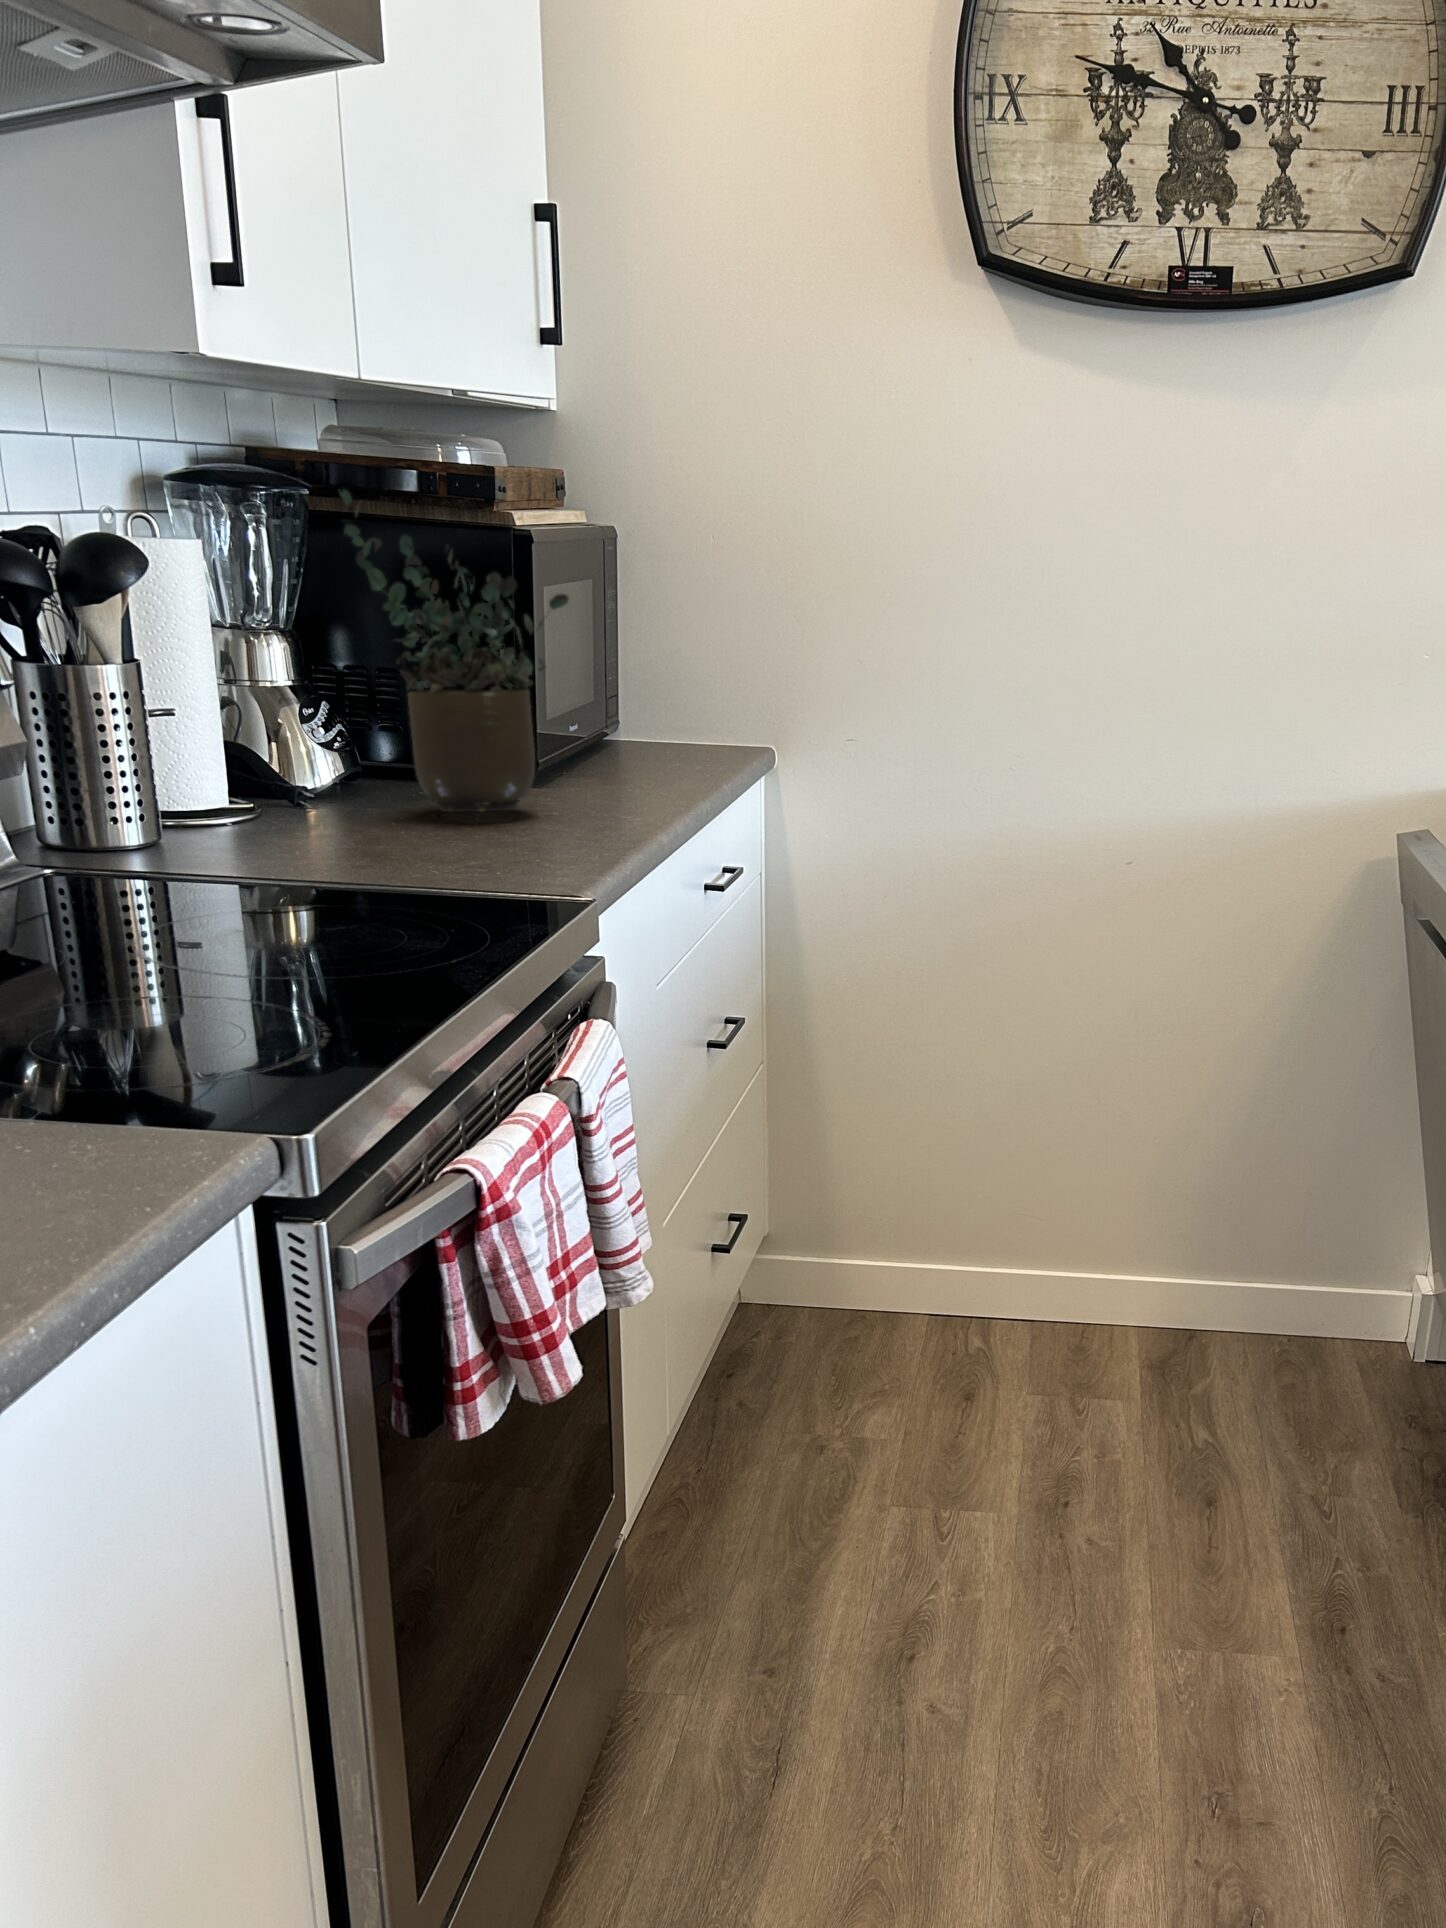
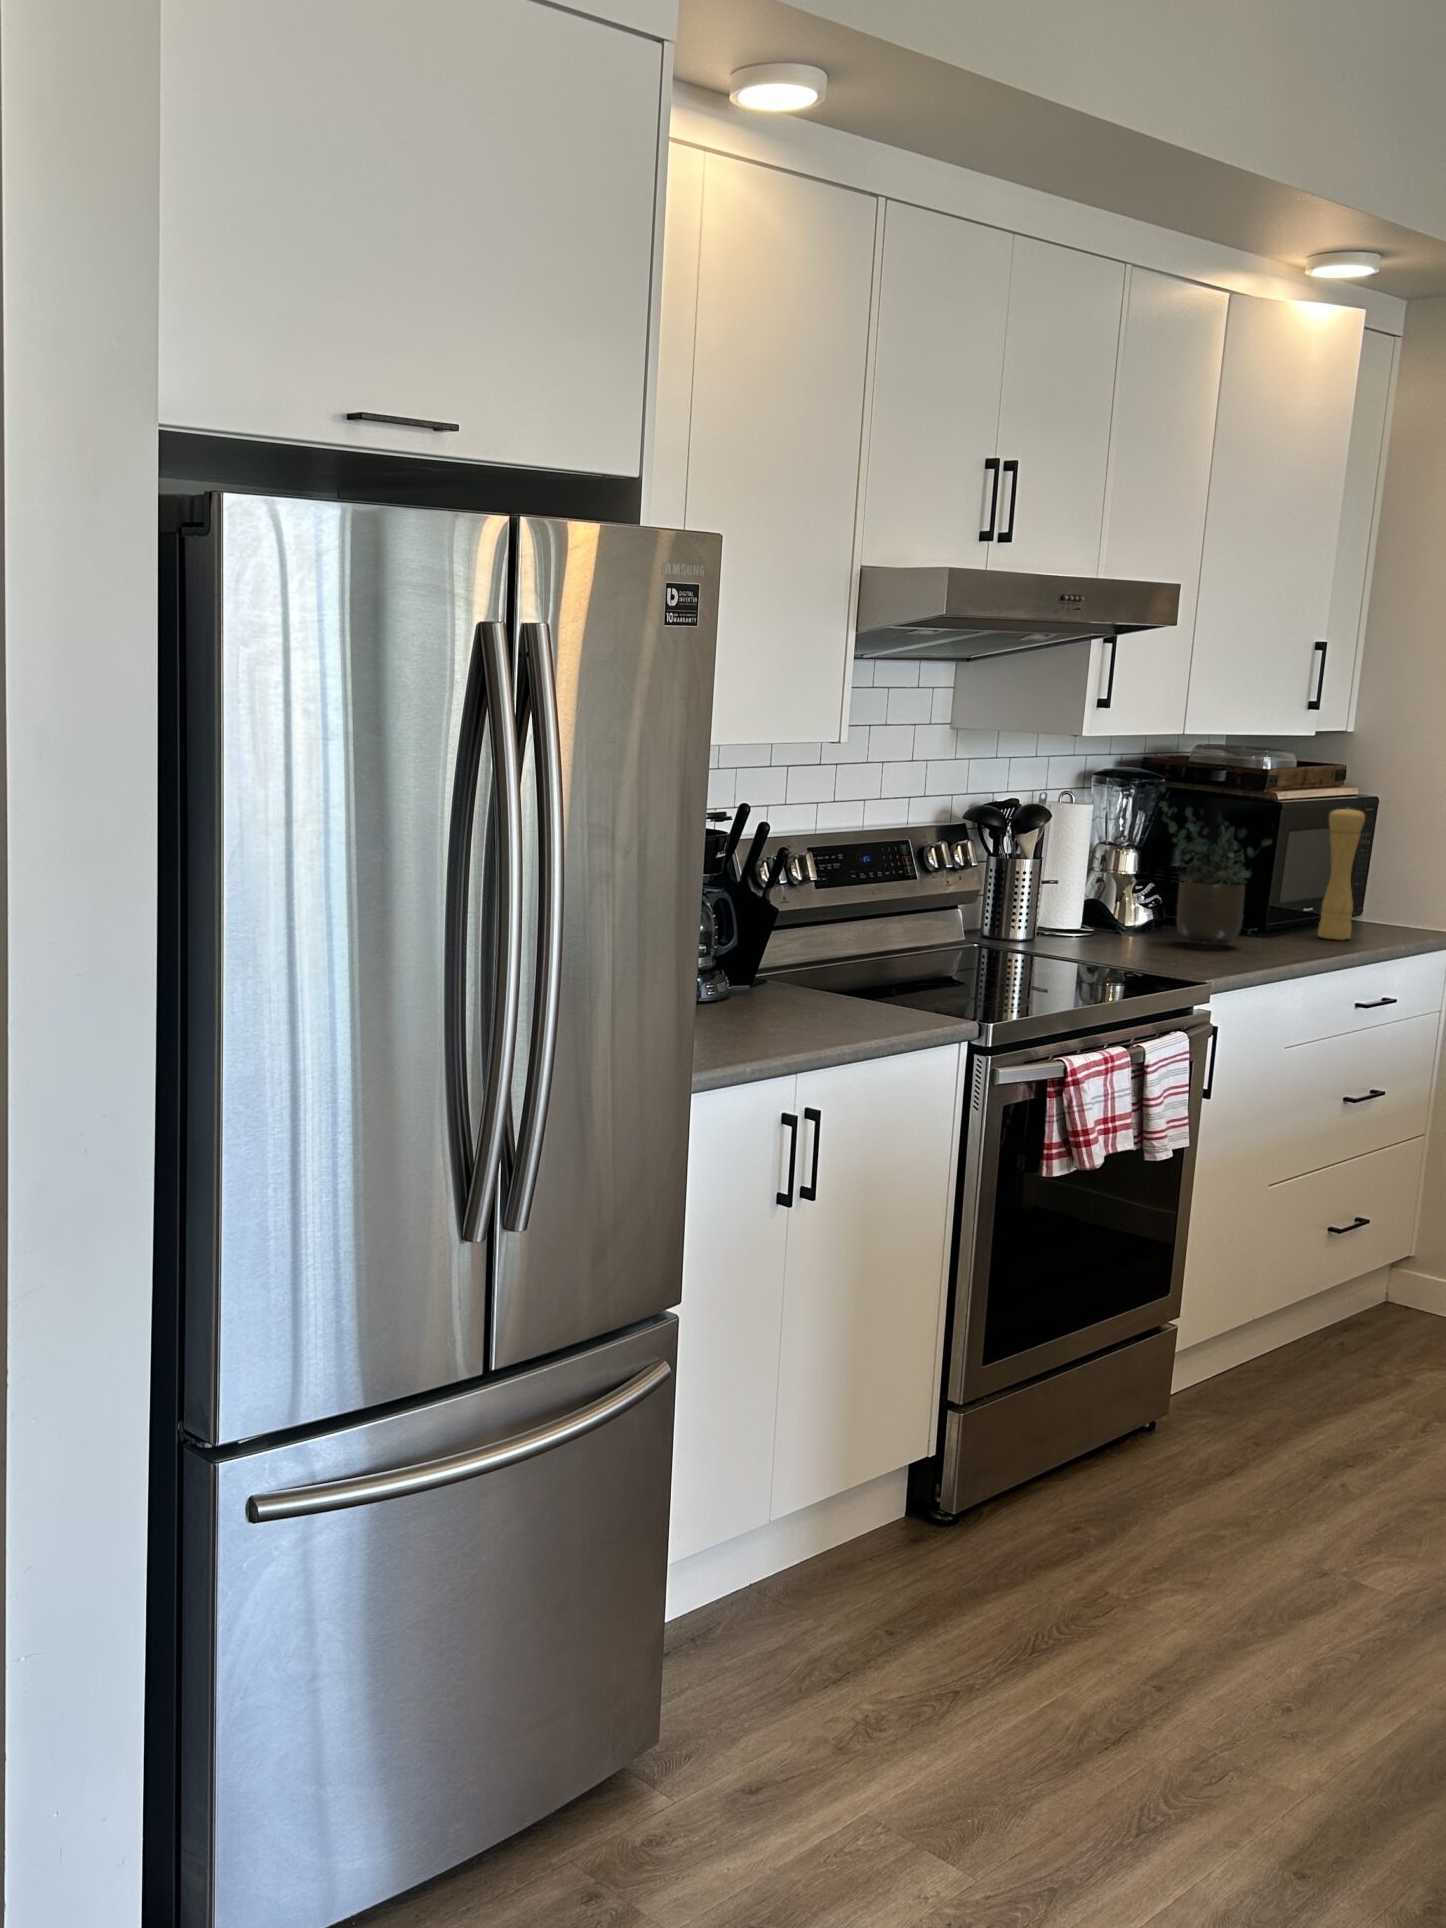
pepper mill: none [607,537,667,777] -> present [1318,807,1365,940]

